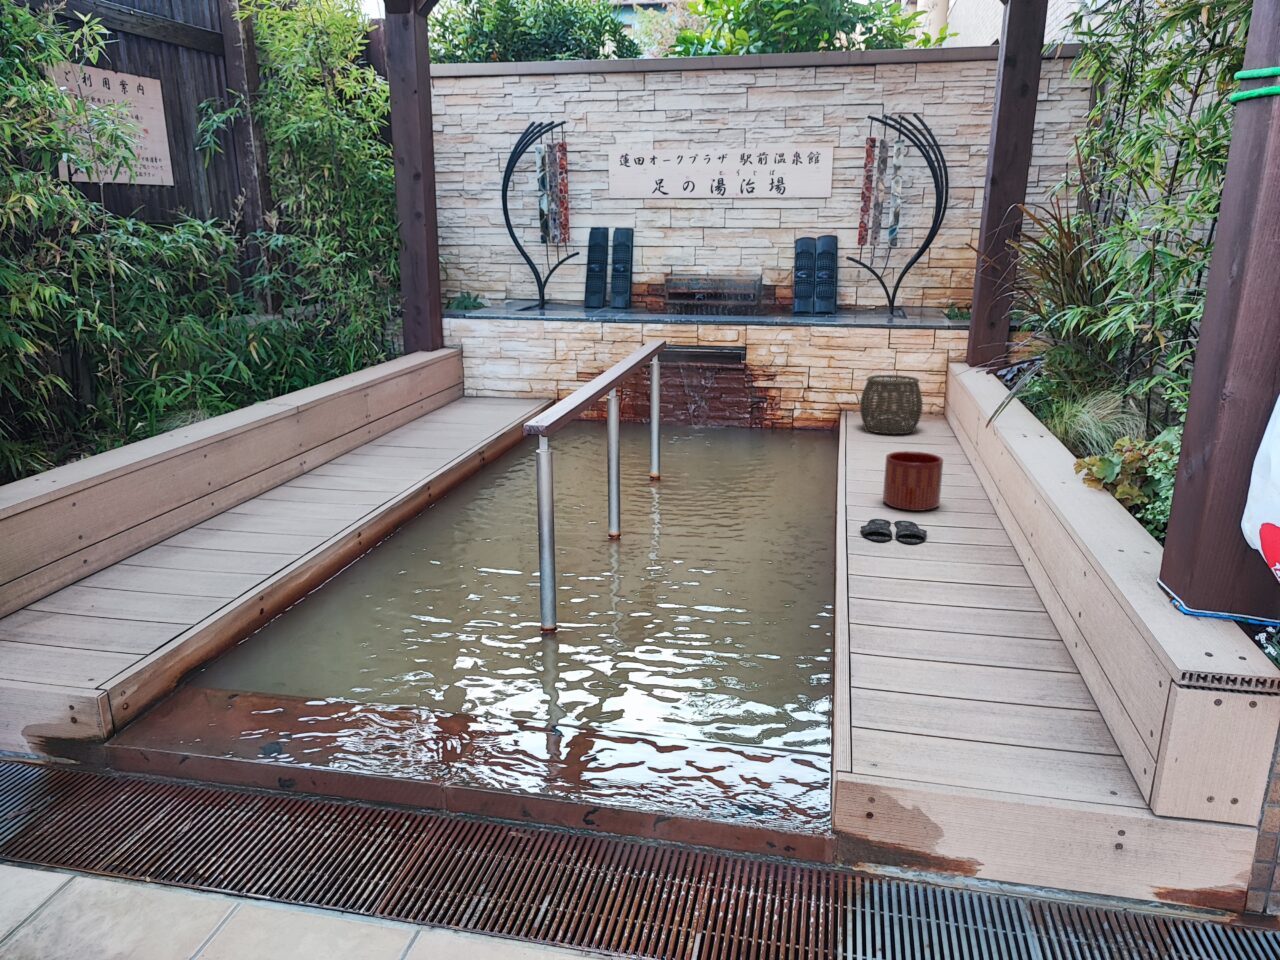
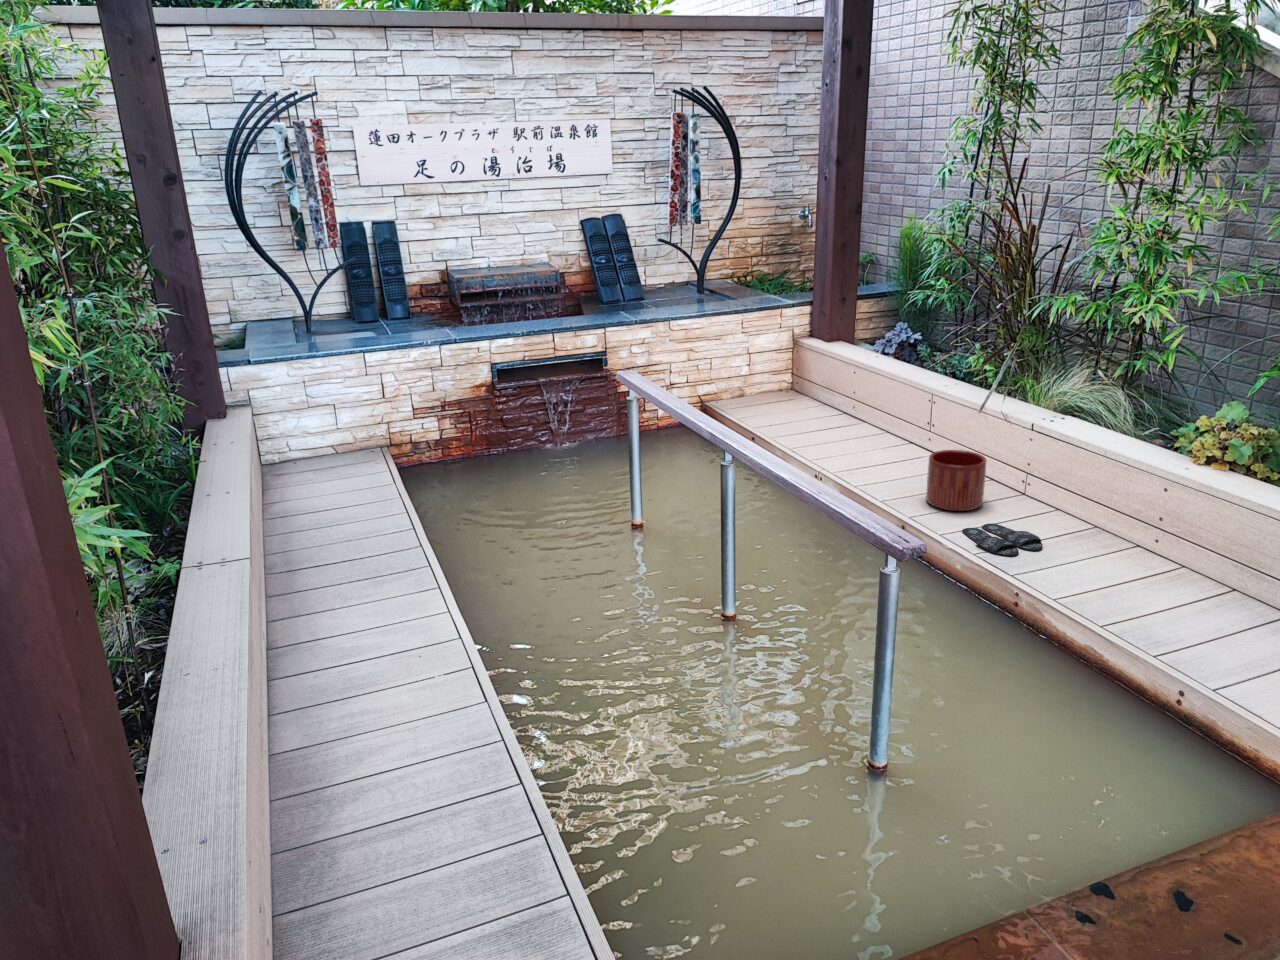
woven basket: present [860,375,923,434] -> none [749,361,812,424]

